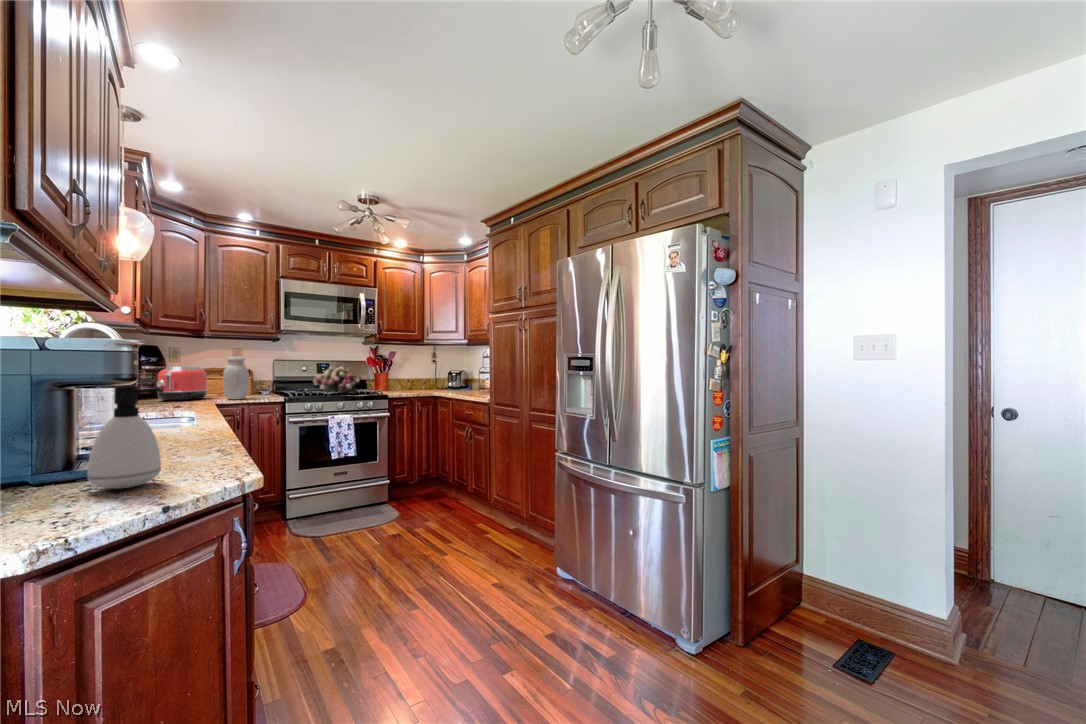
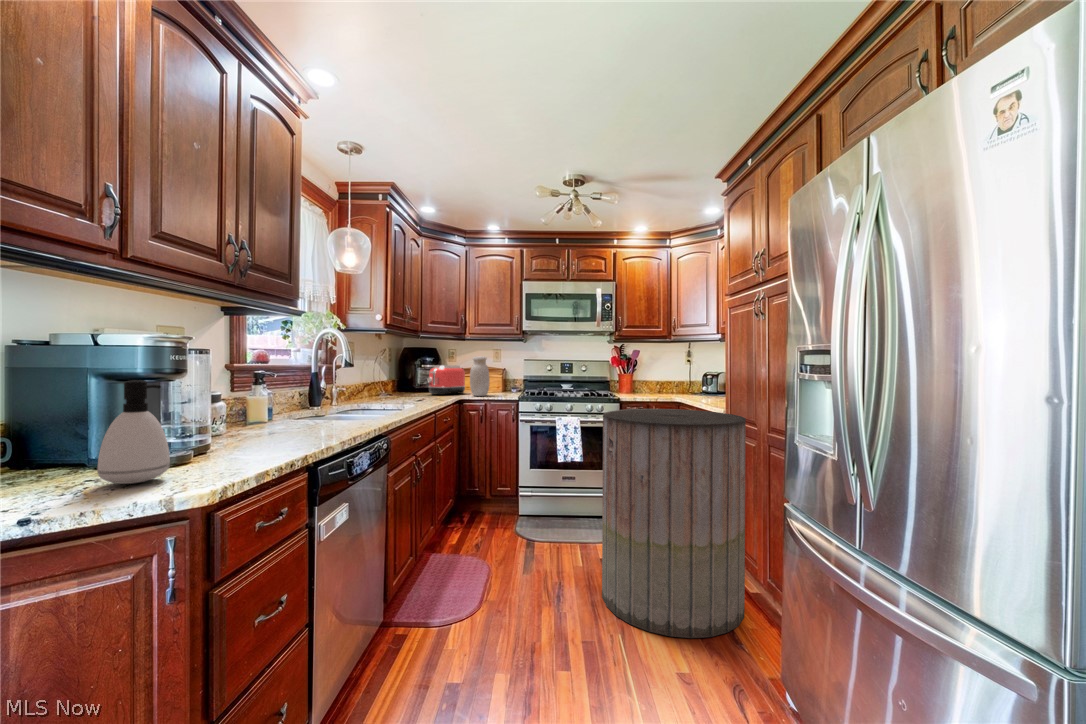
flower arrangement: present [313,367,360,394] -> none [547,367,592,395]
trash can: none [408,400,517,569] -> present [602,409,746,638]

